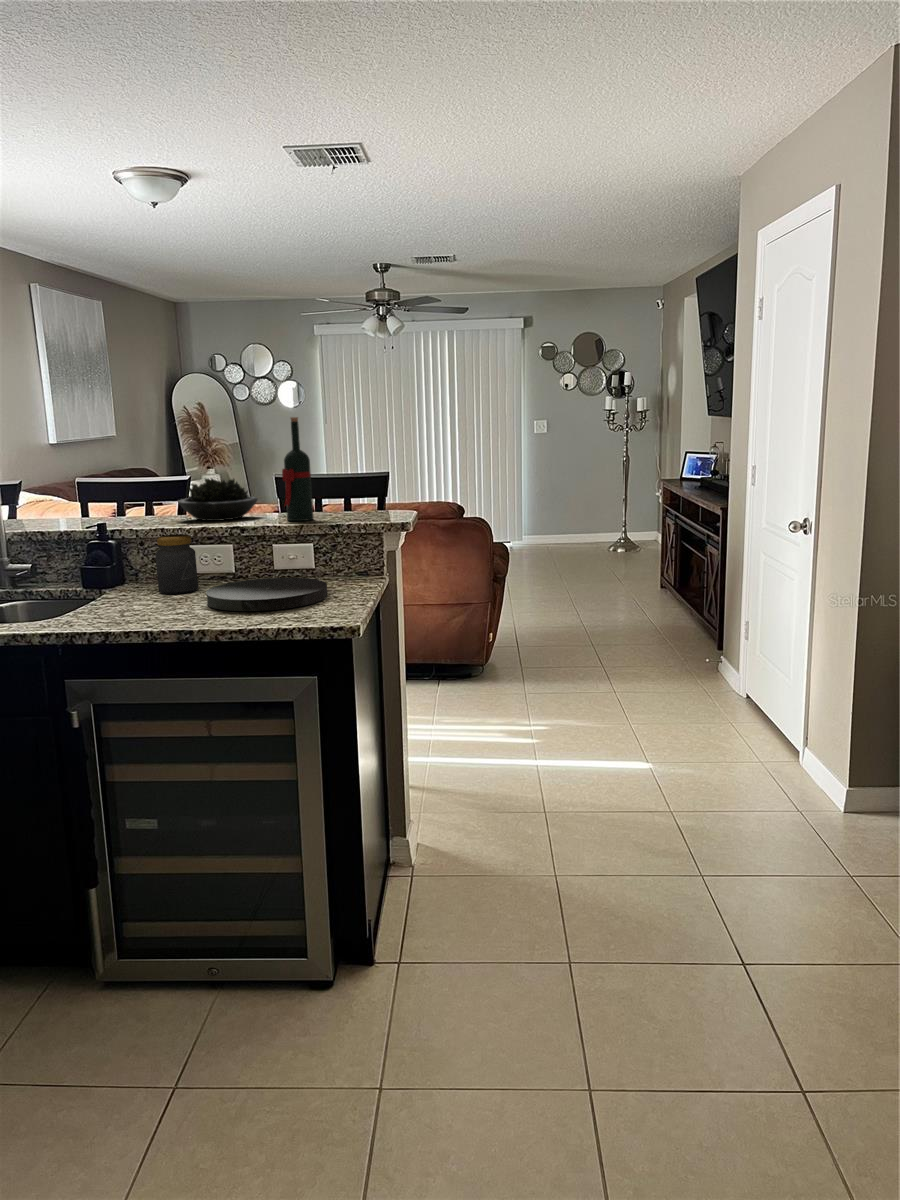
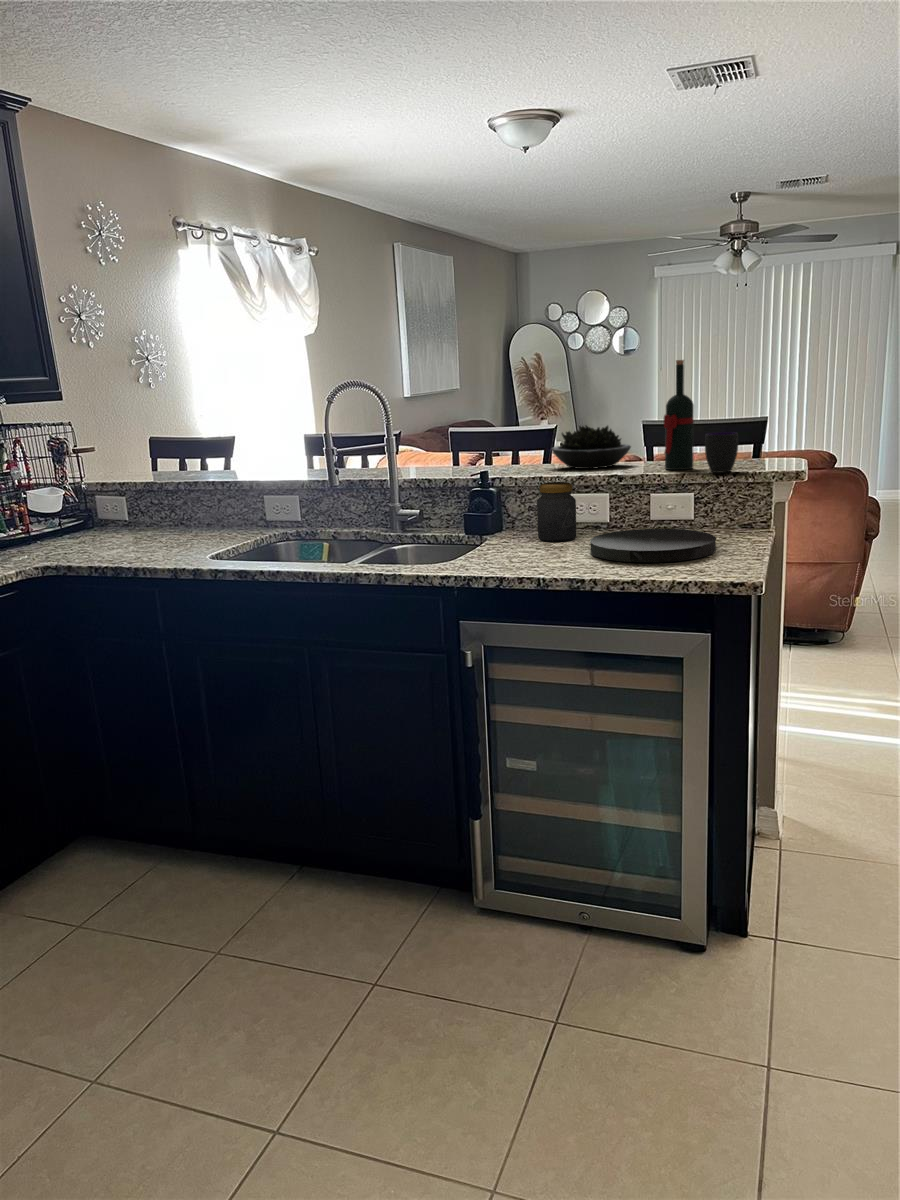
cup: none [319,486,349,523] -> present [705,432,738,473]

